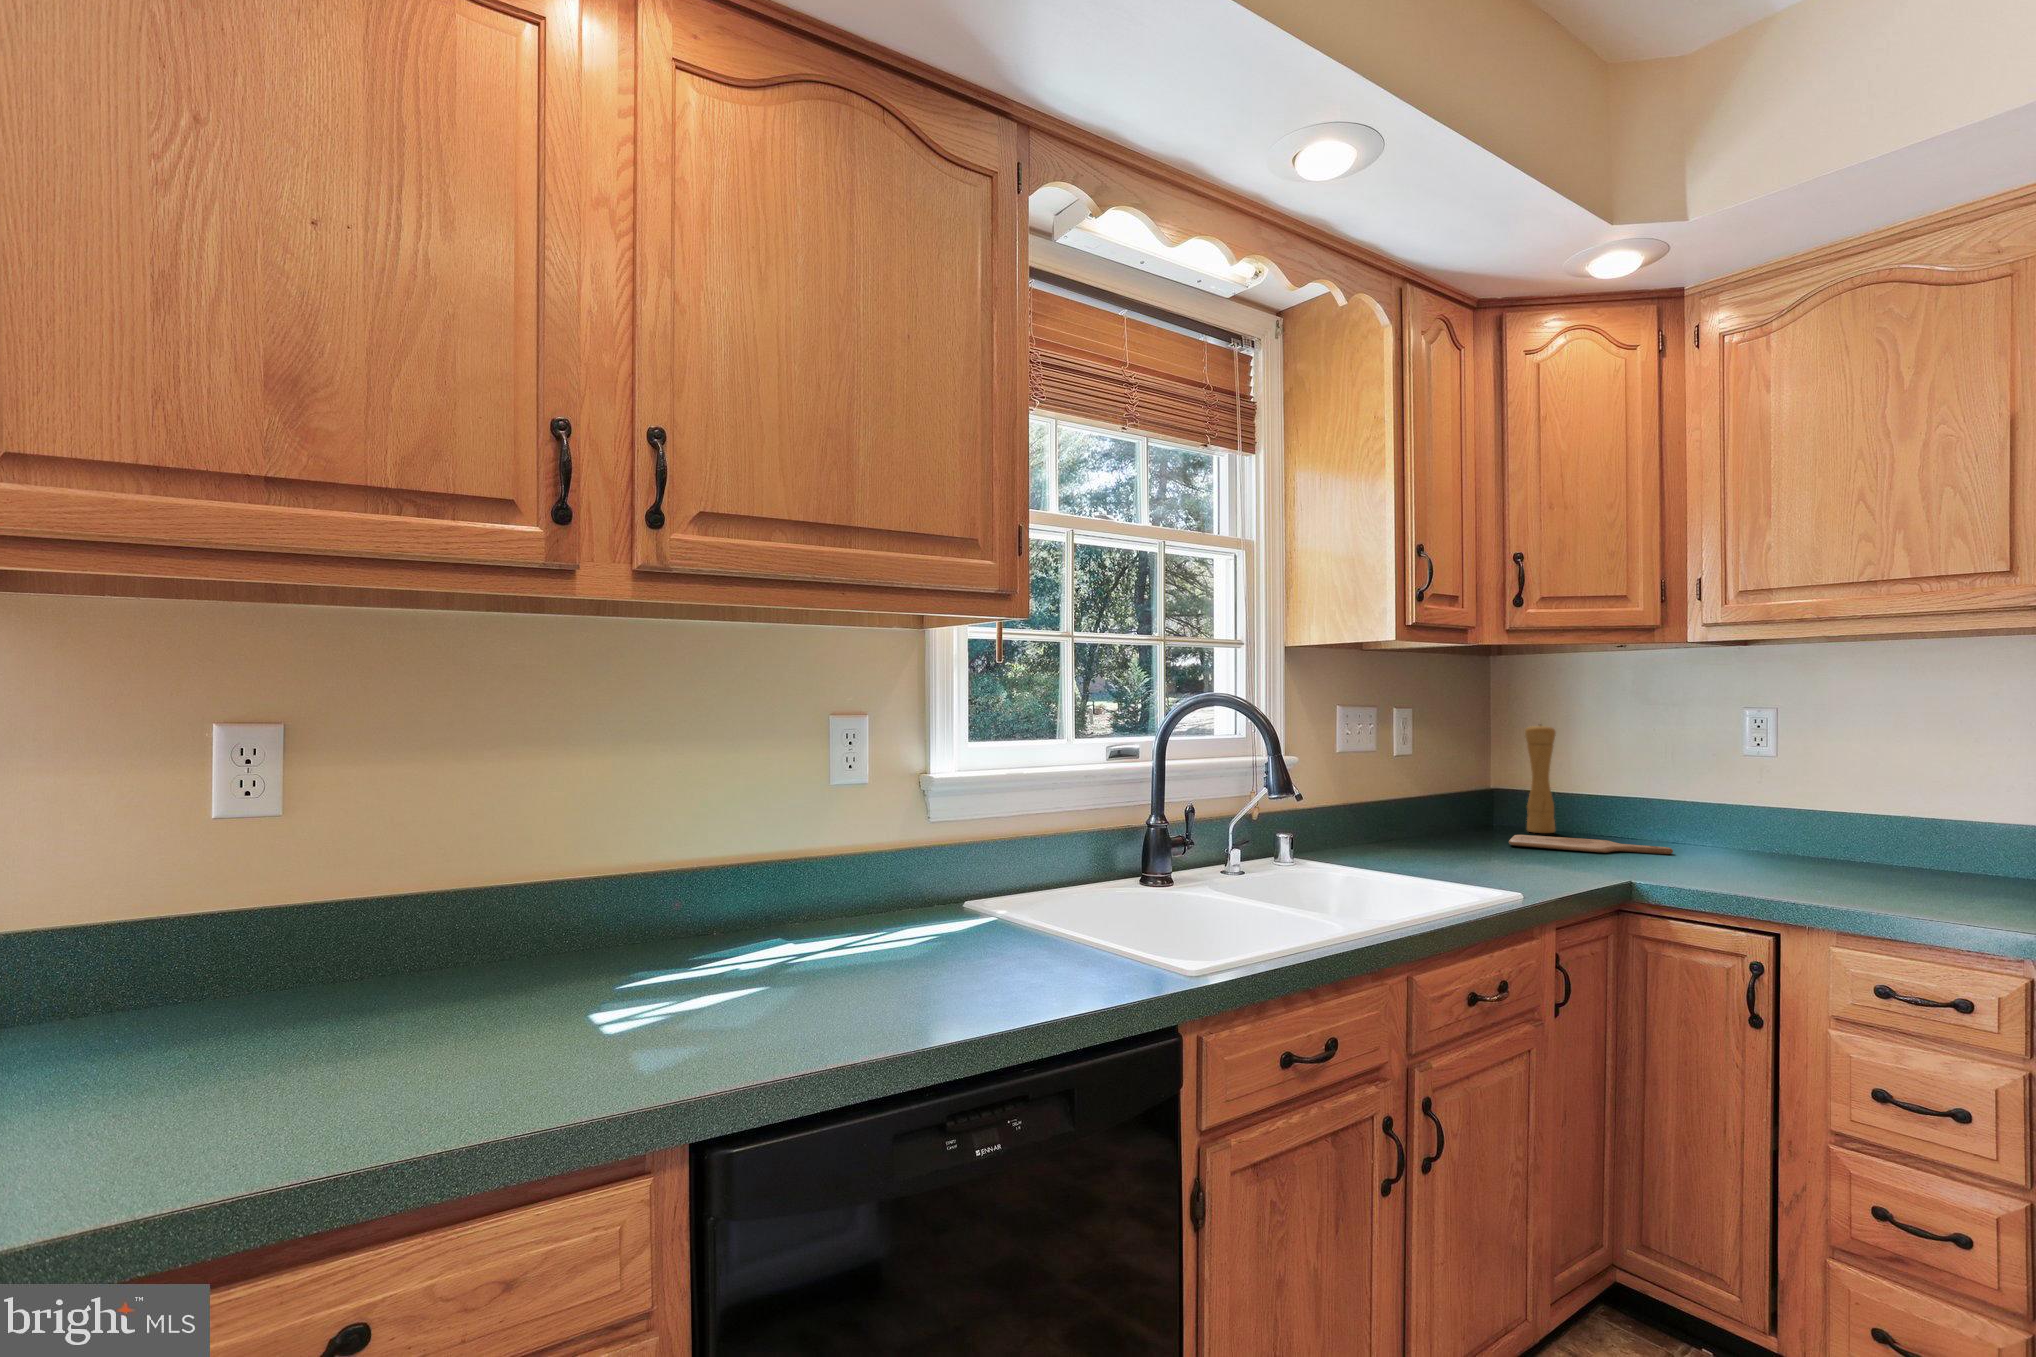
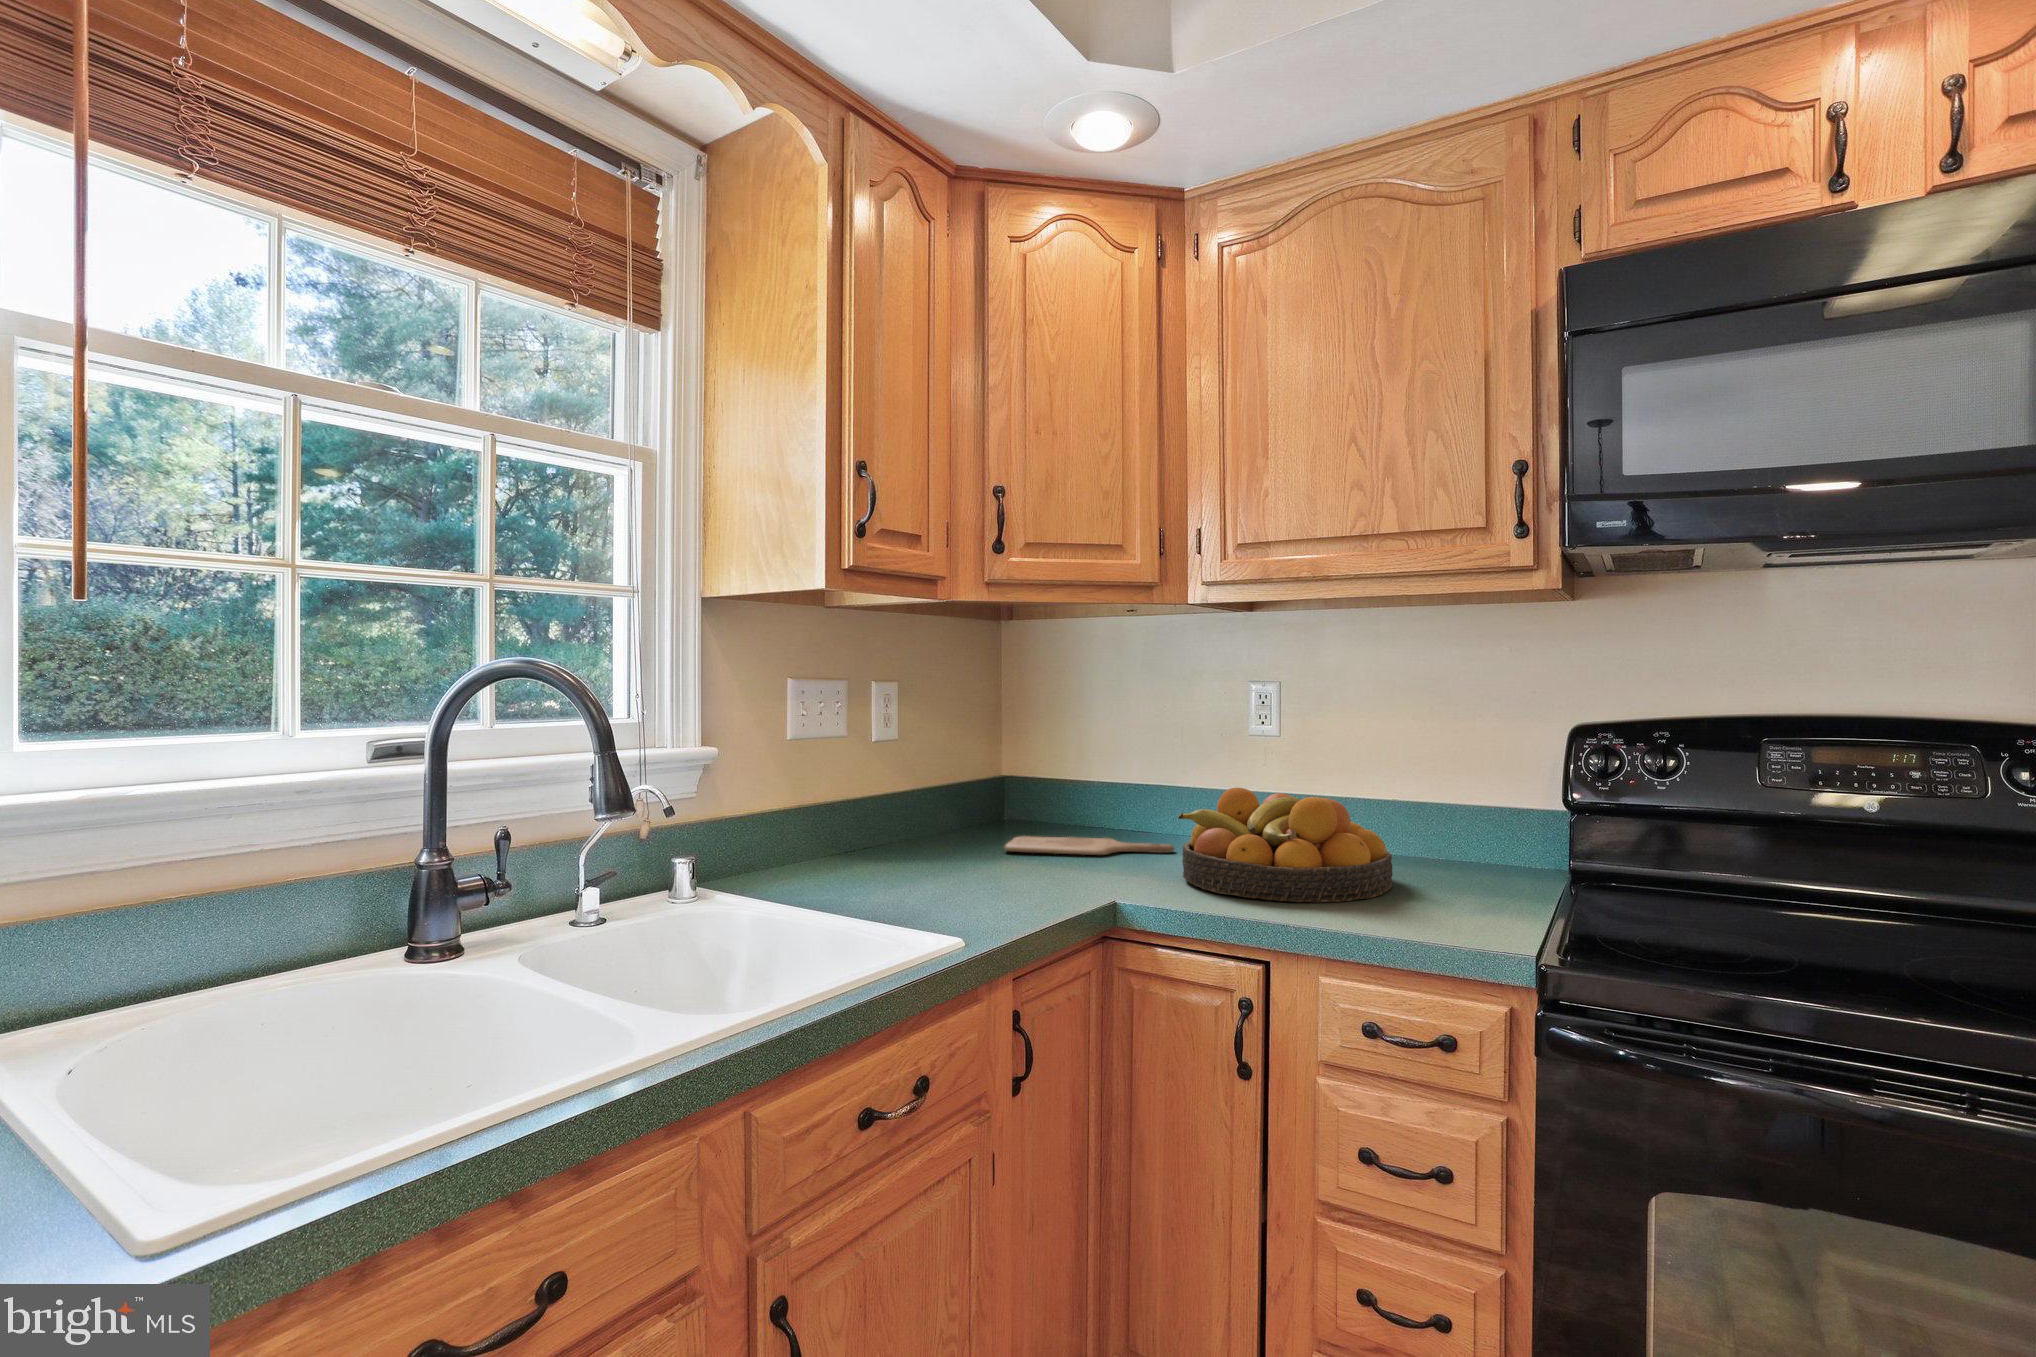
pepper mill: present [1525,724,1556,833] -> none [1035,705,1067,831]
fruit bowl: none [1686,799,1906,895] -> present [1177,788,1393,903]

